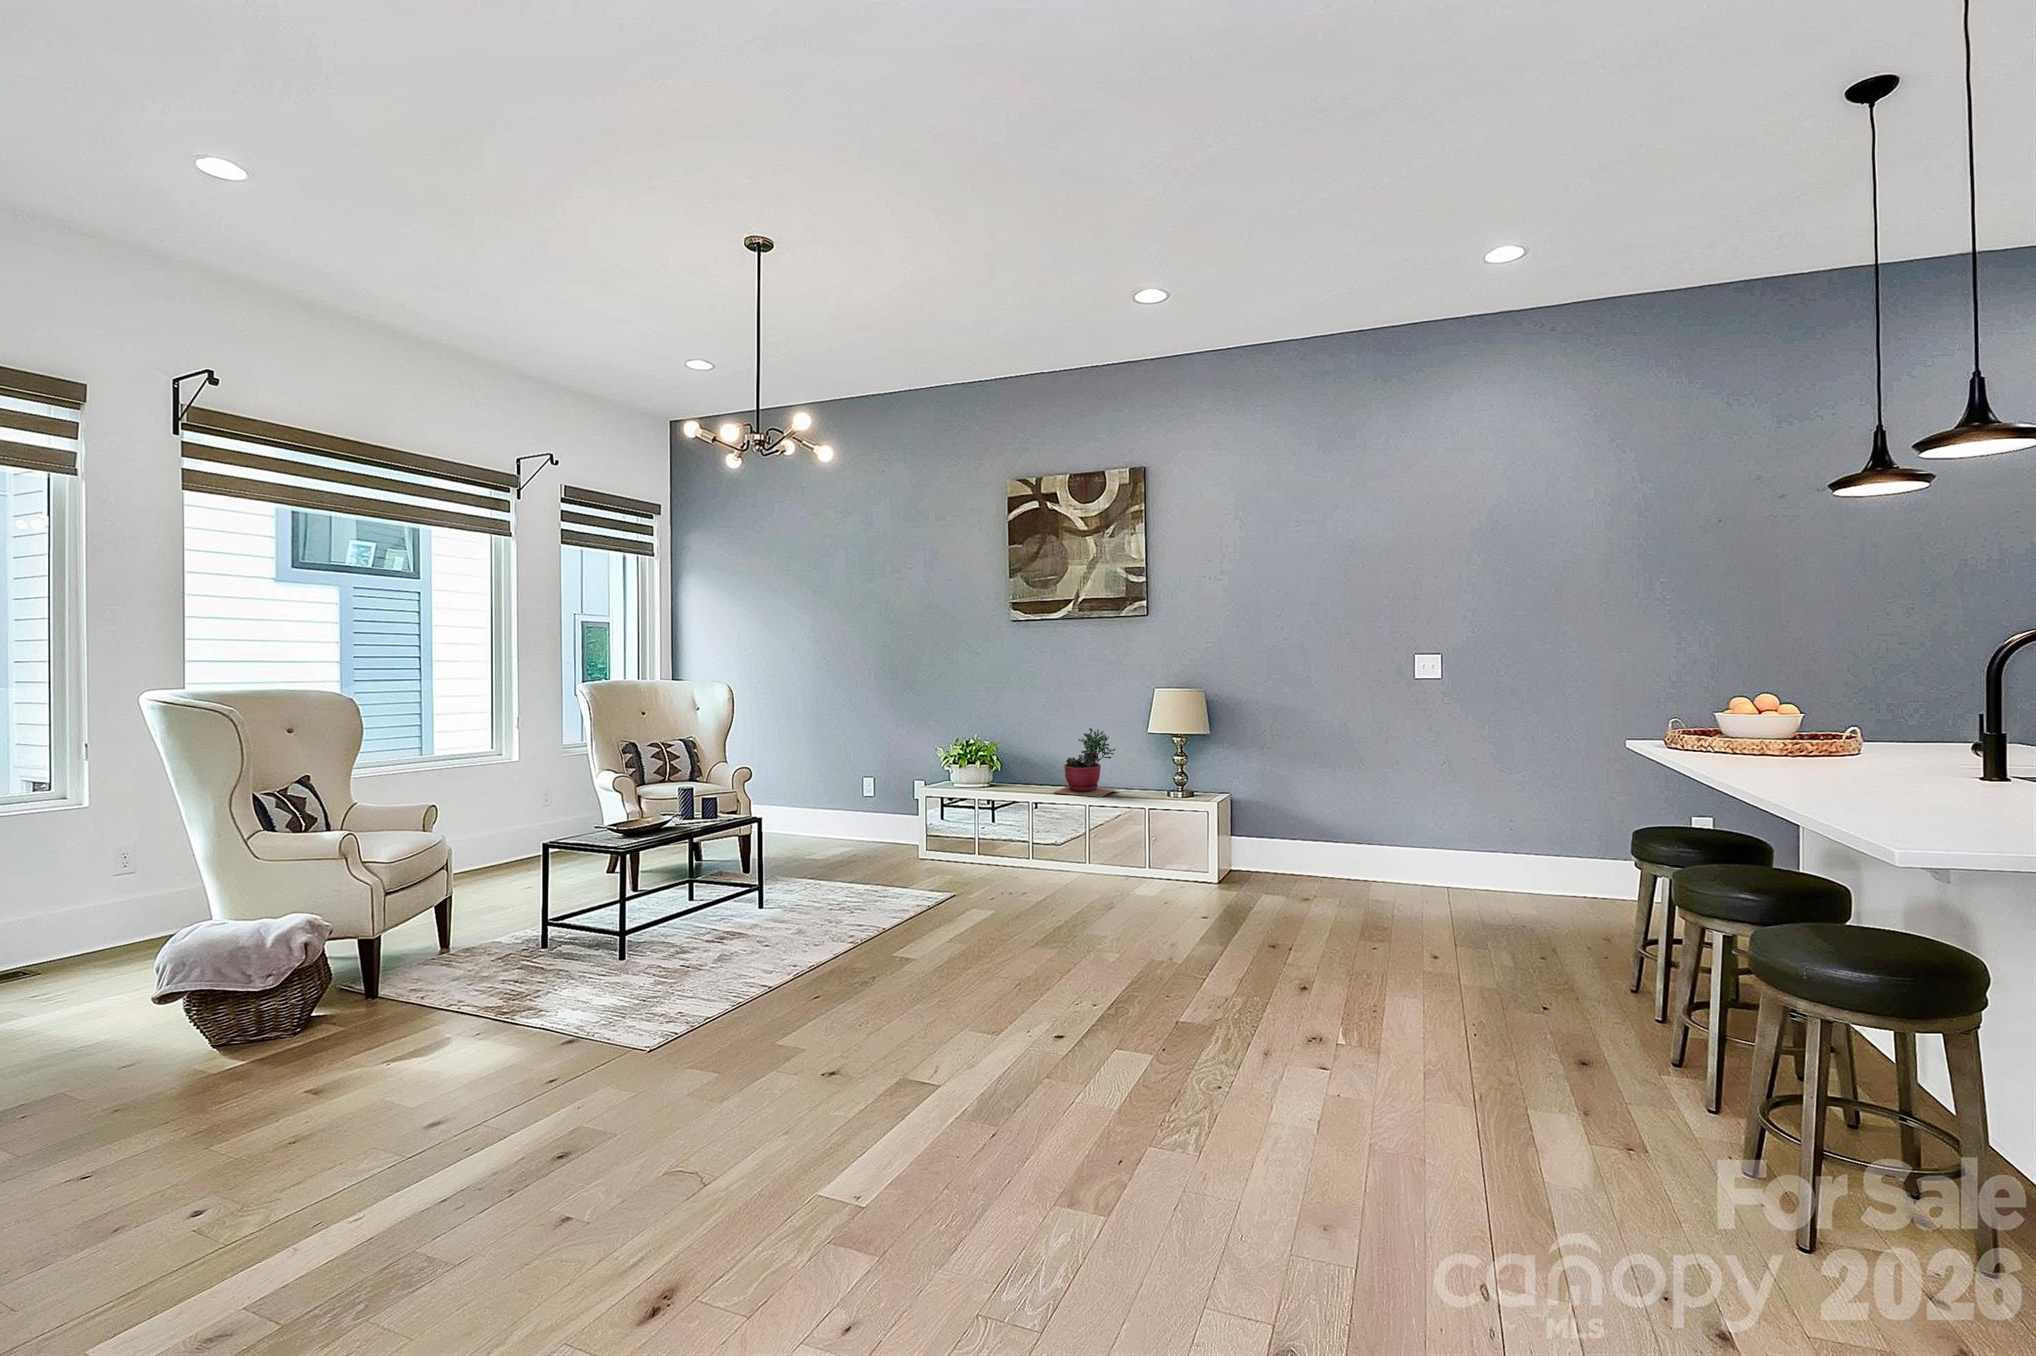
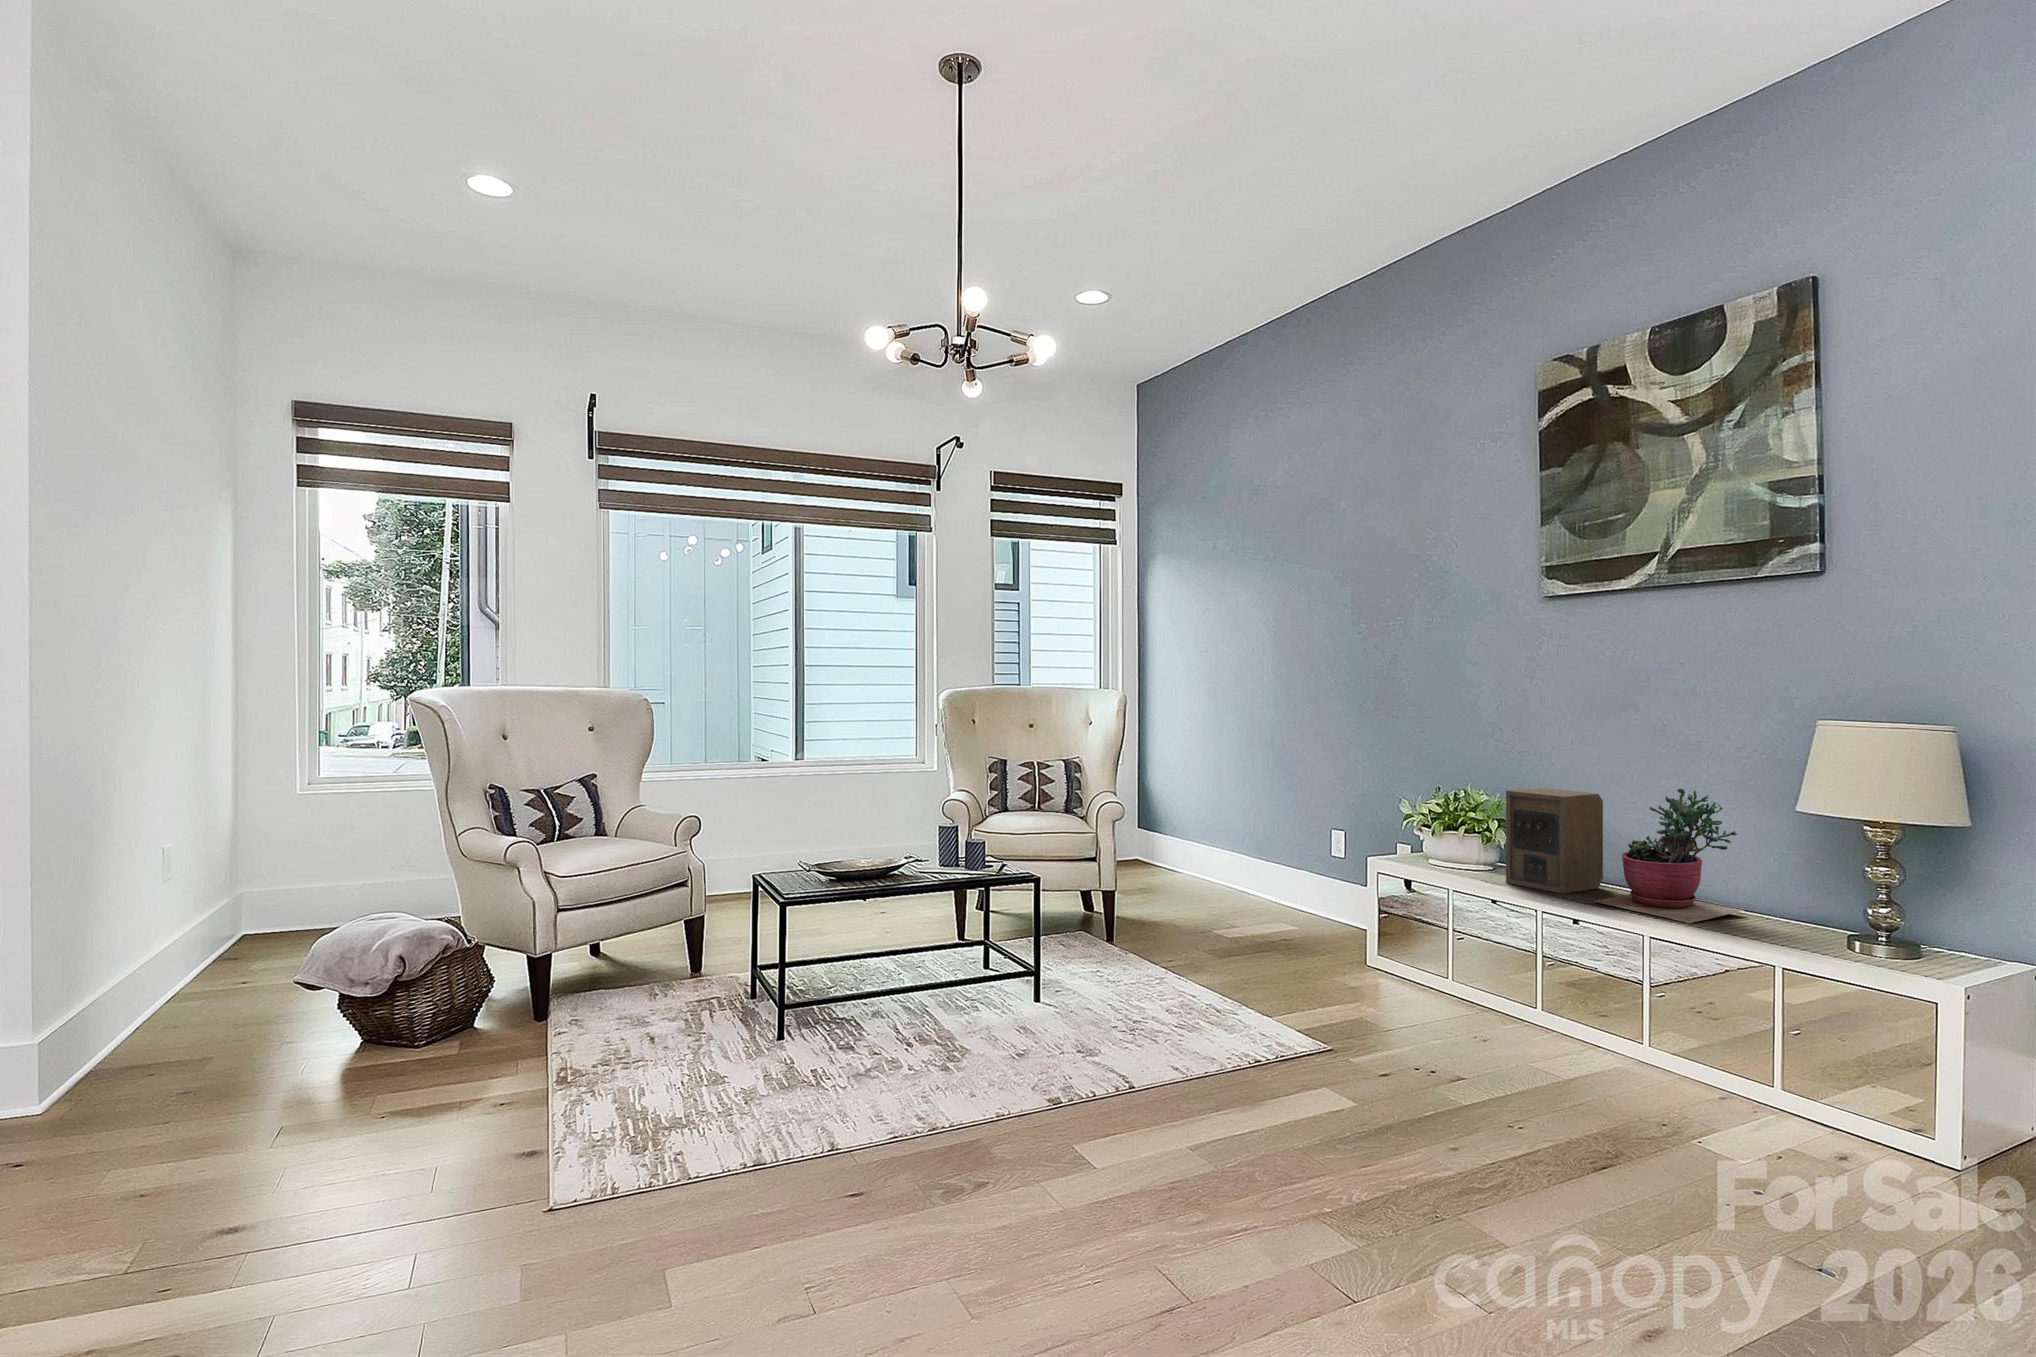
speaker: none [1001,733,1048,791] -> present [1506,788,1603,894]

